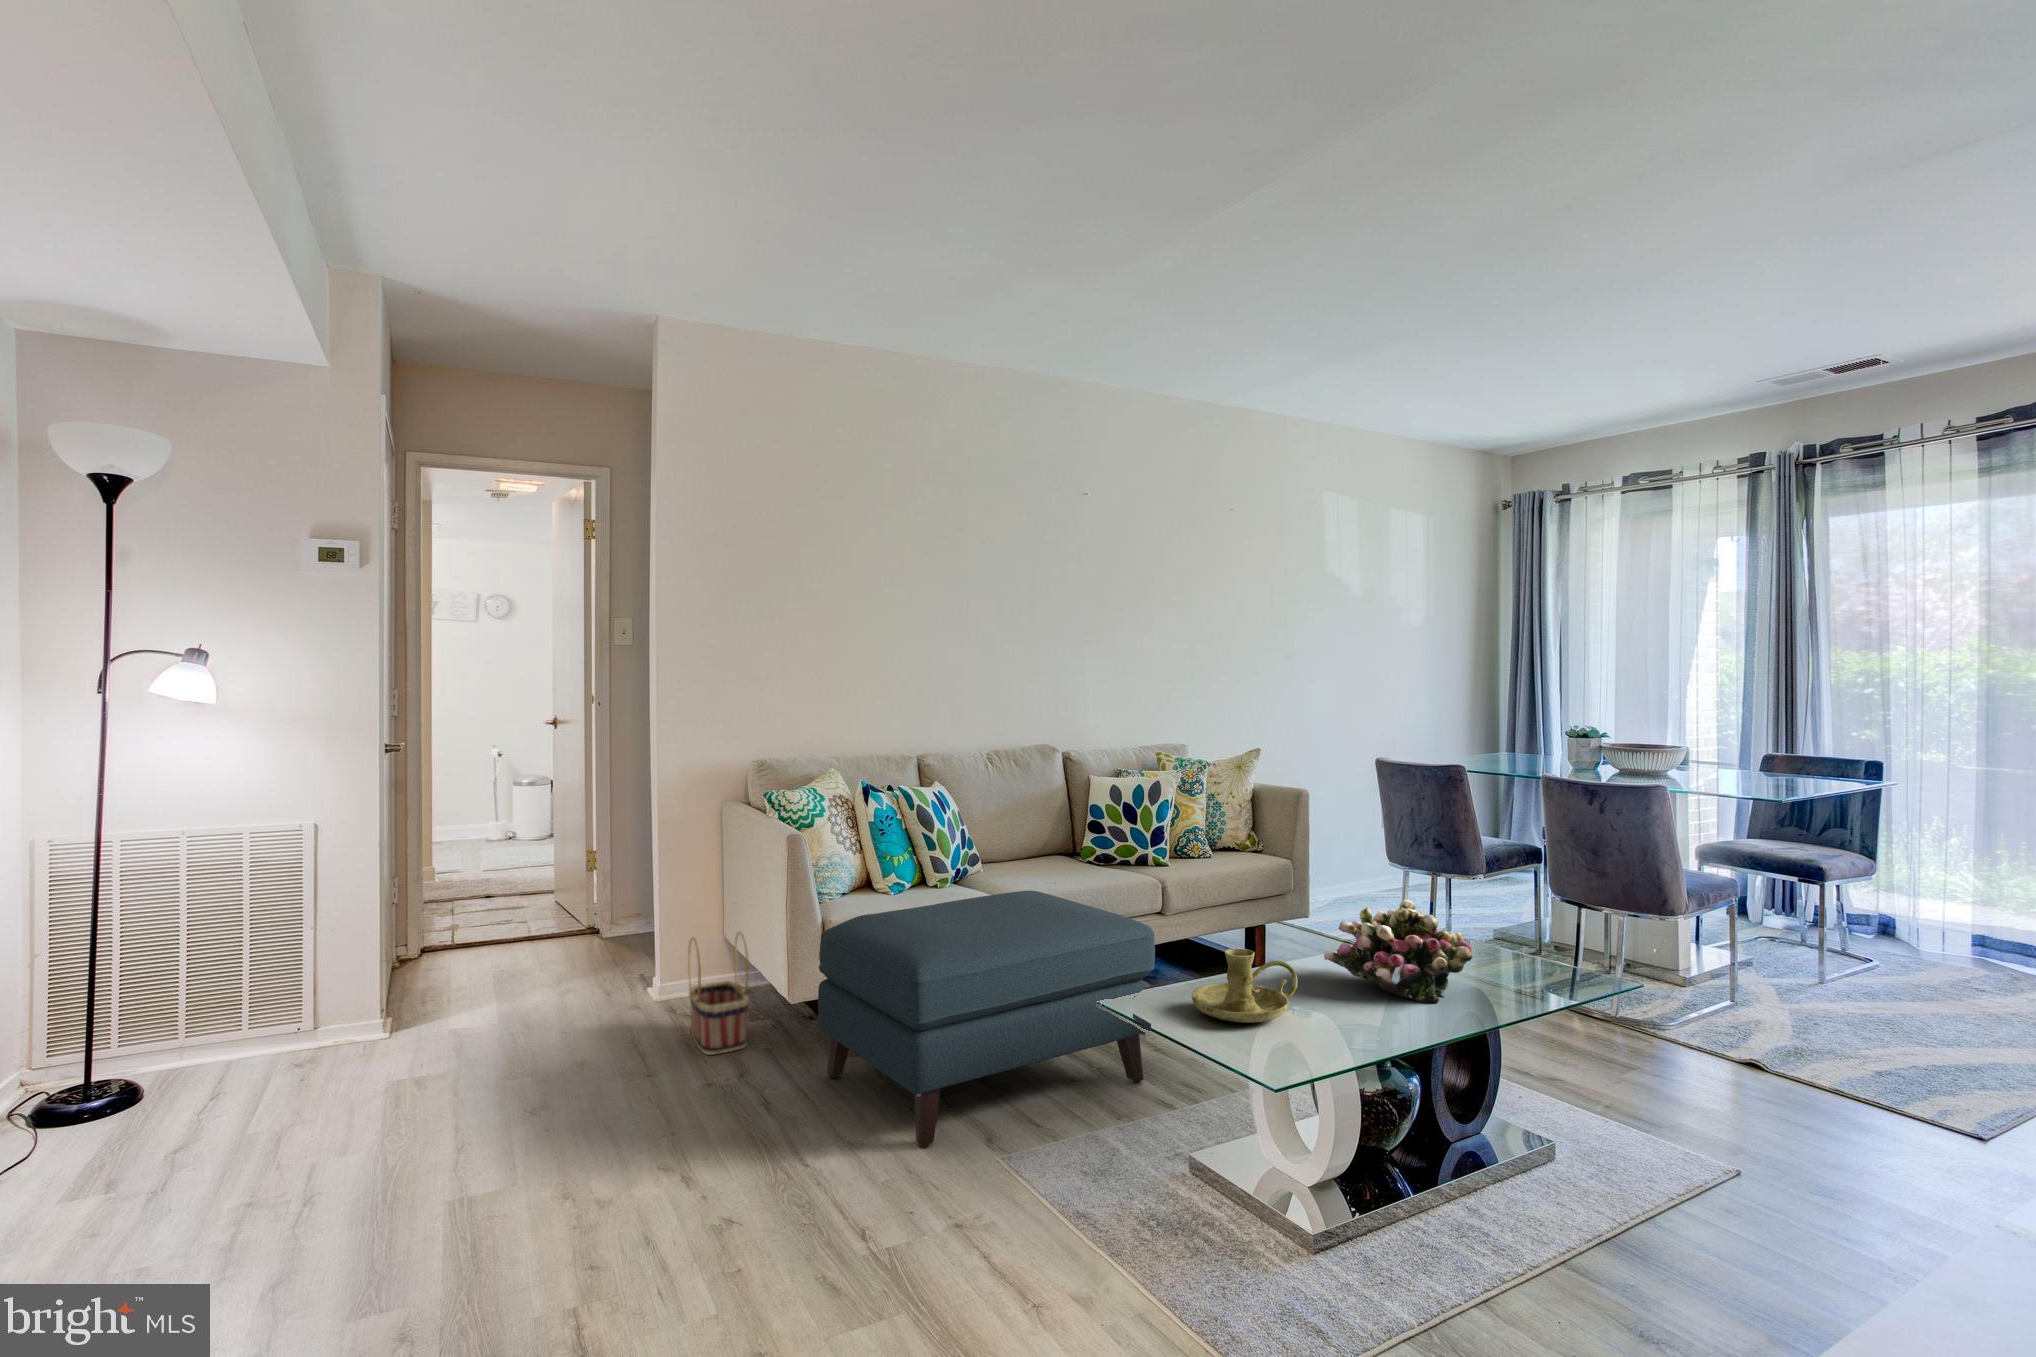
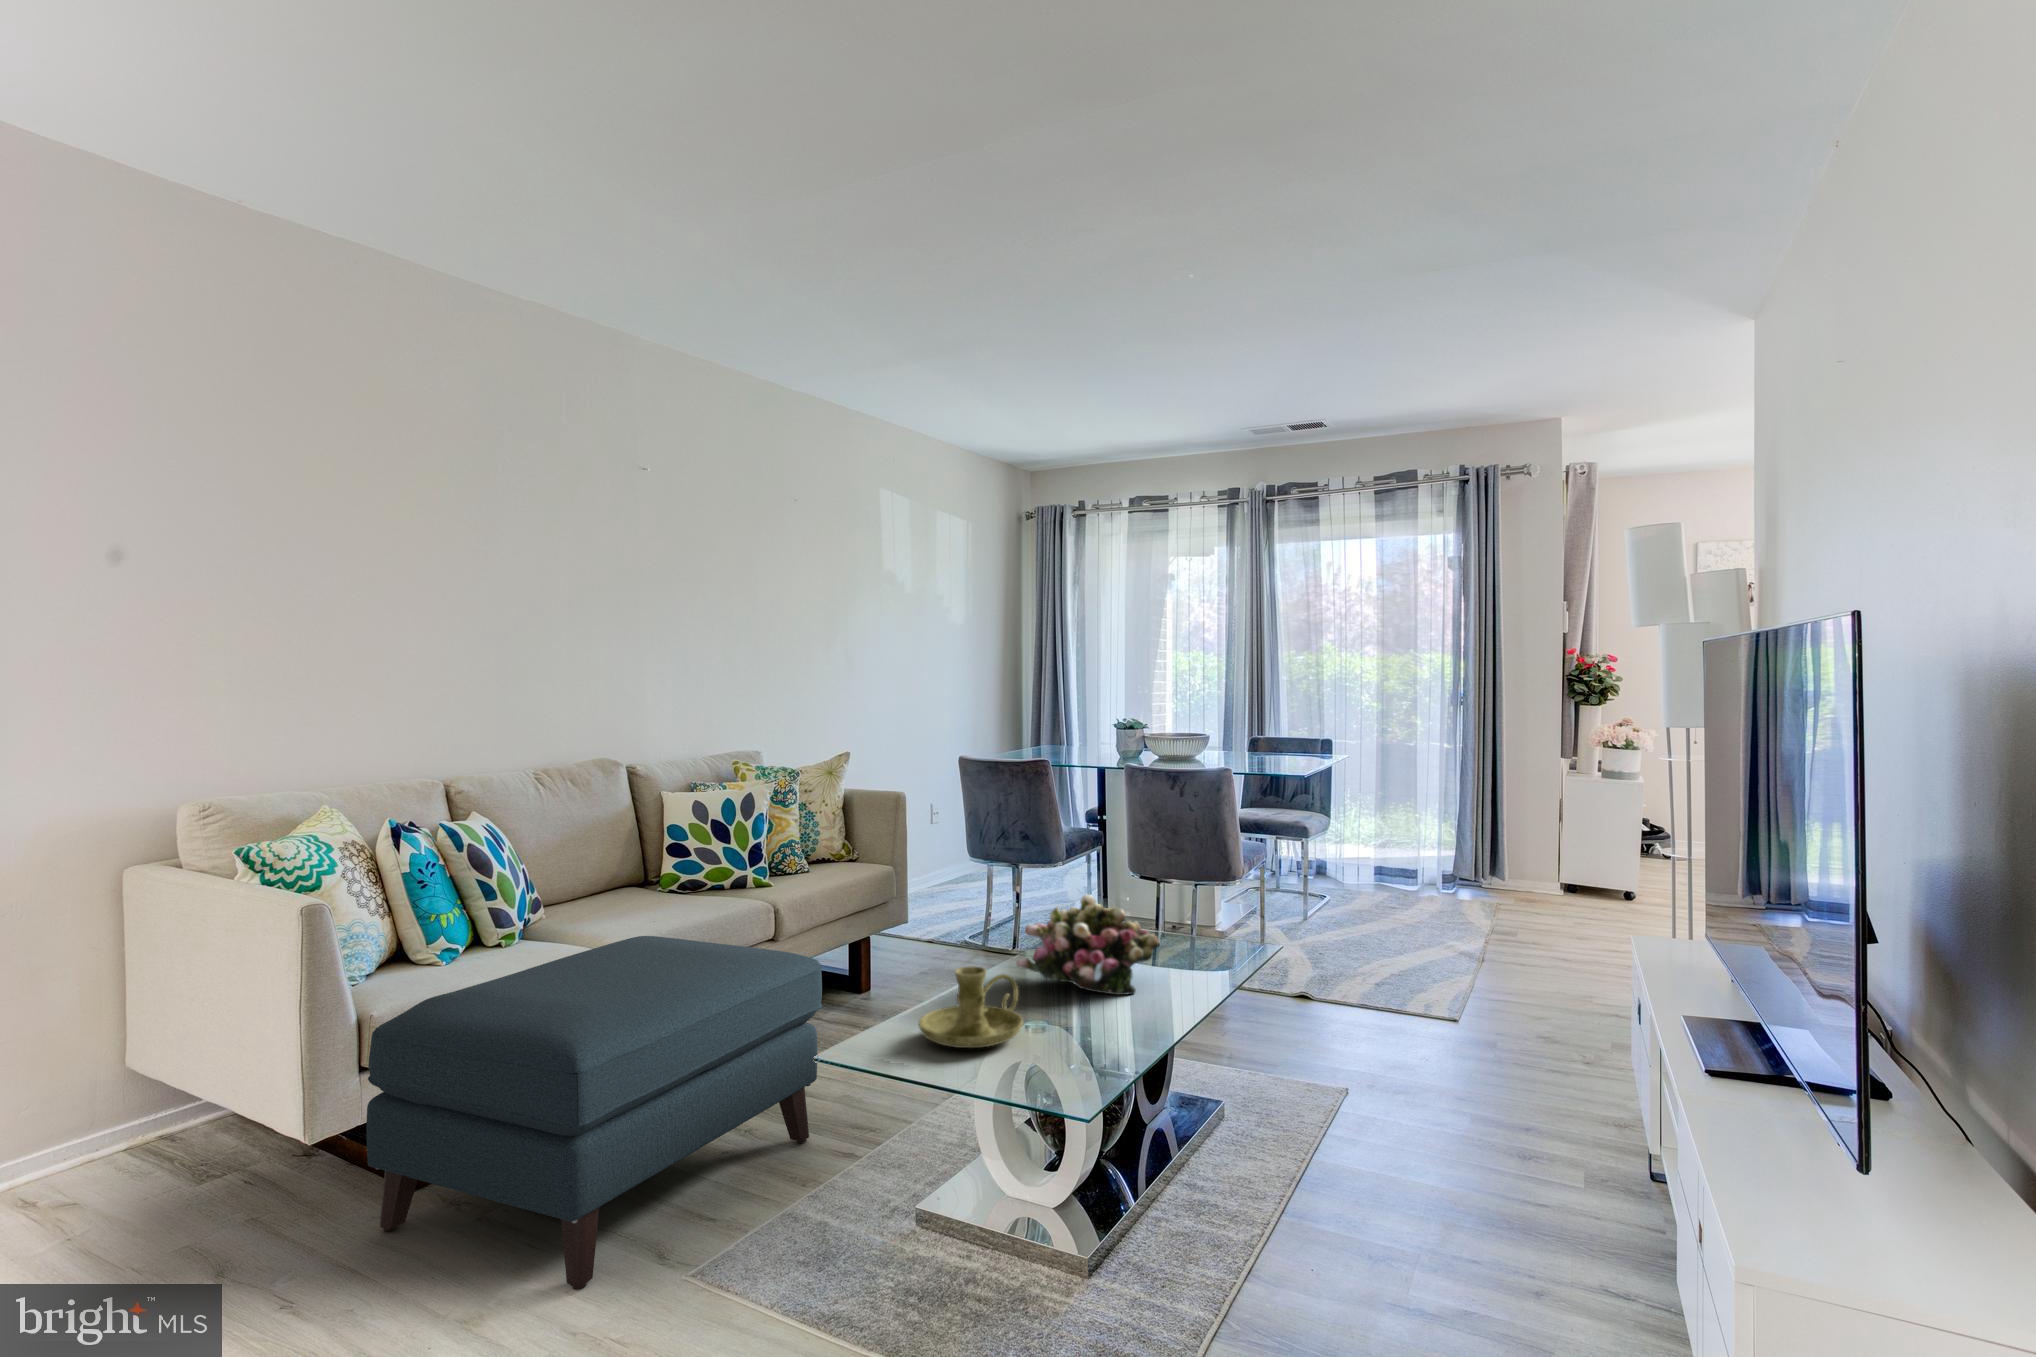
basket: present [688,932,749,1055] -> none [96,1051,220,1247]

